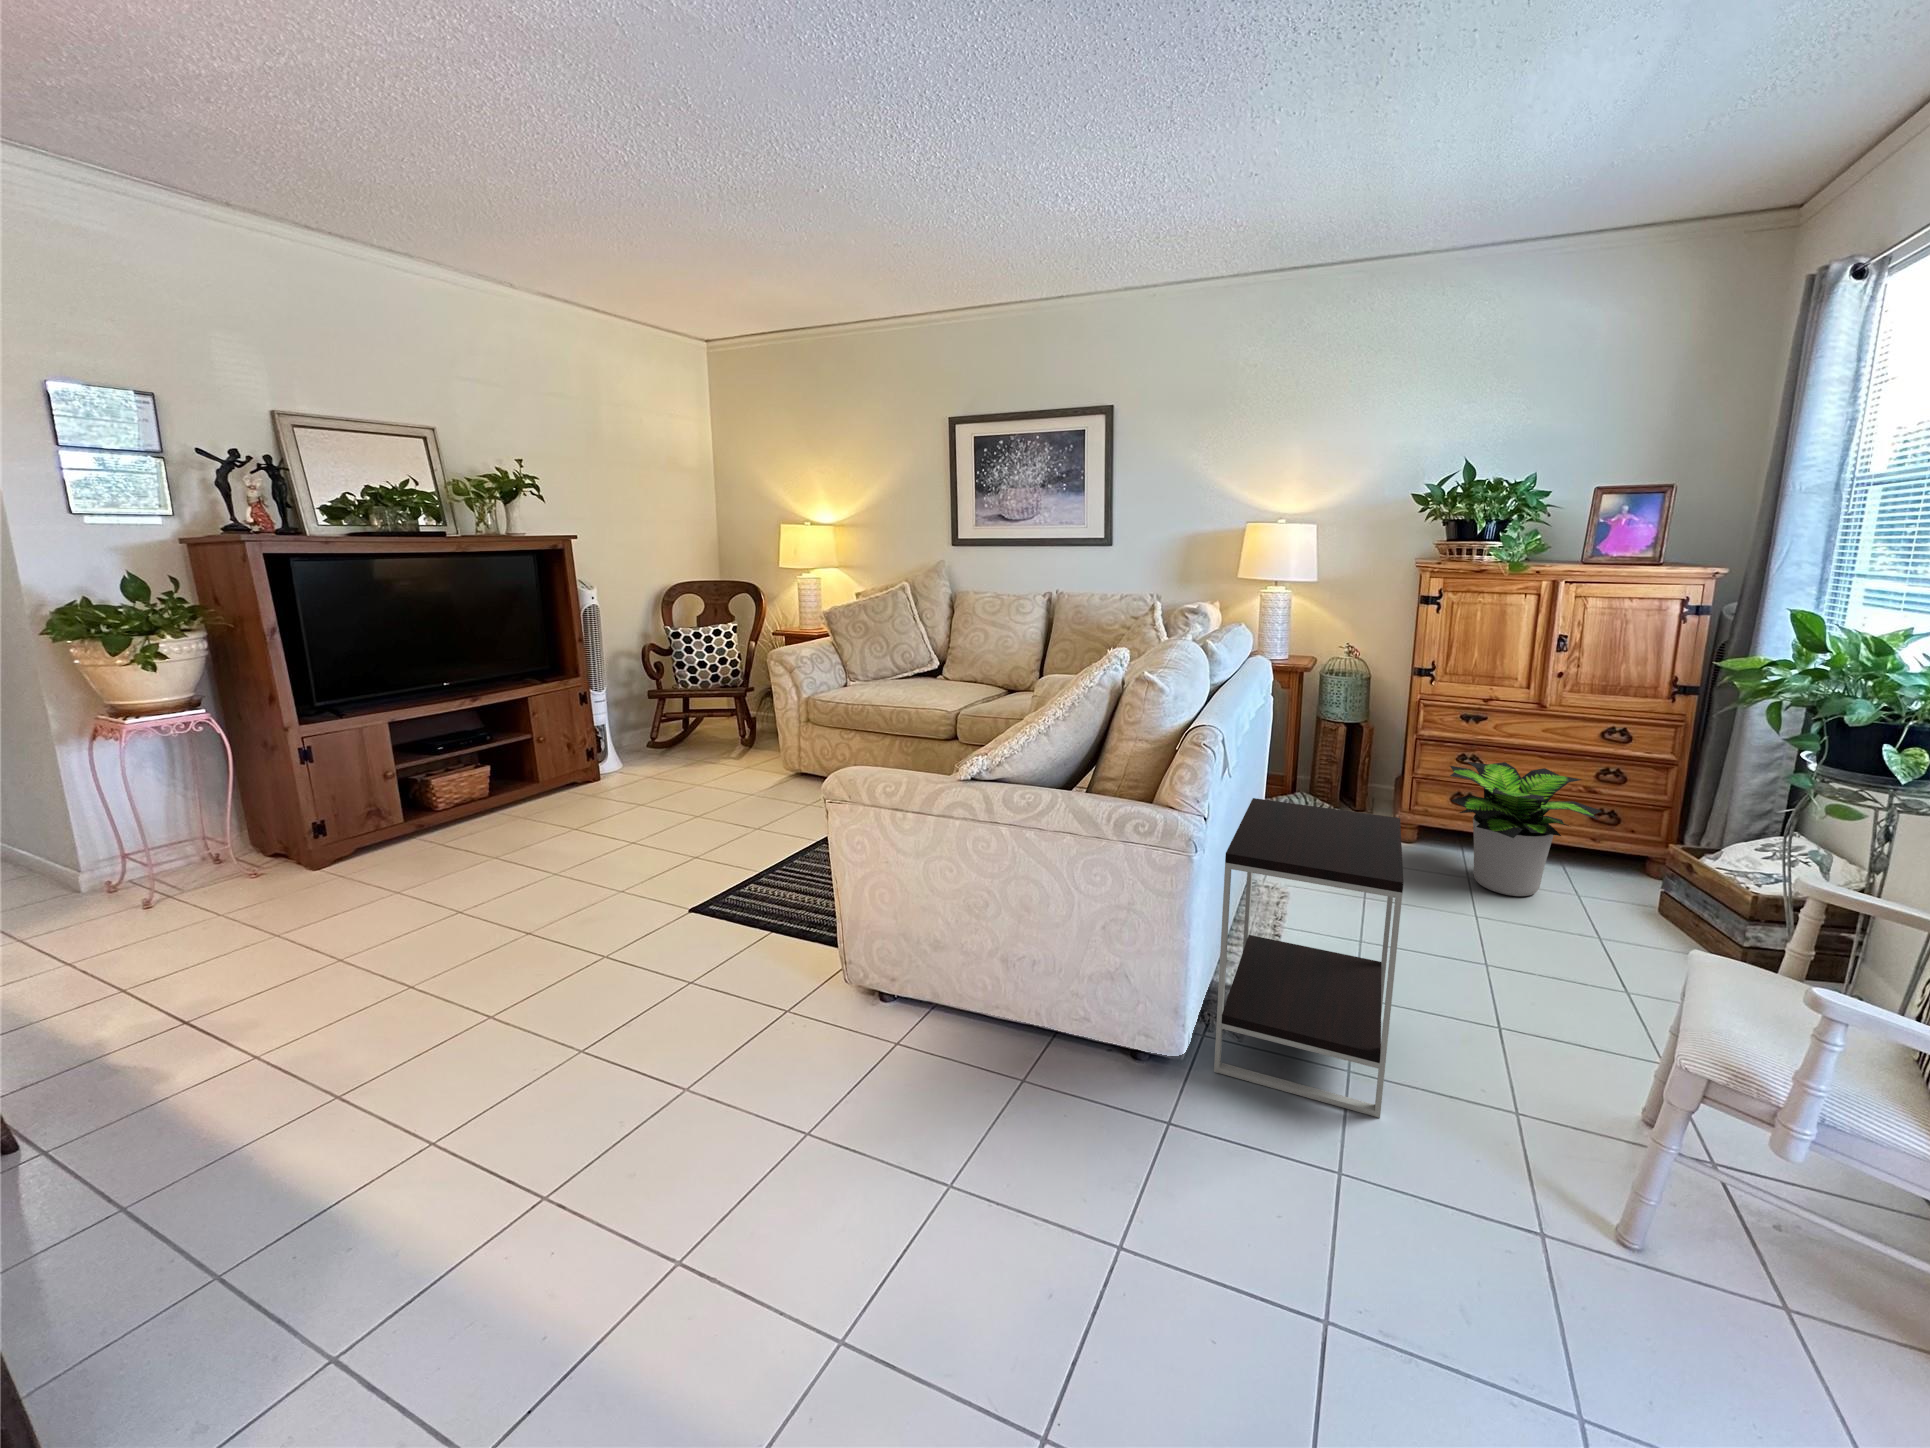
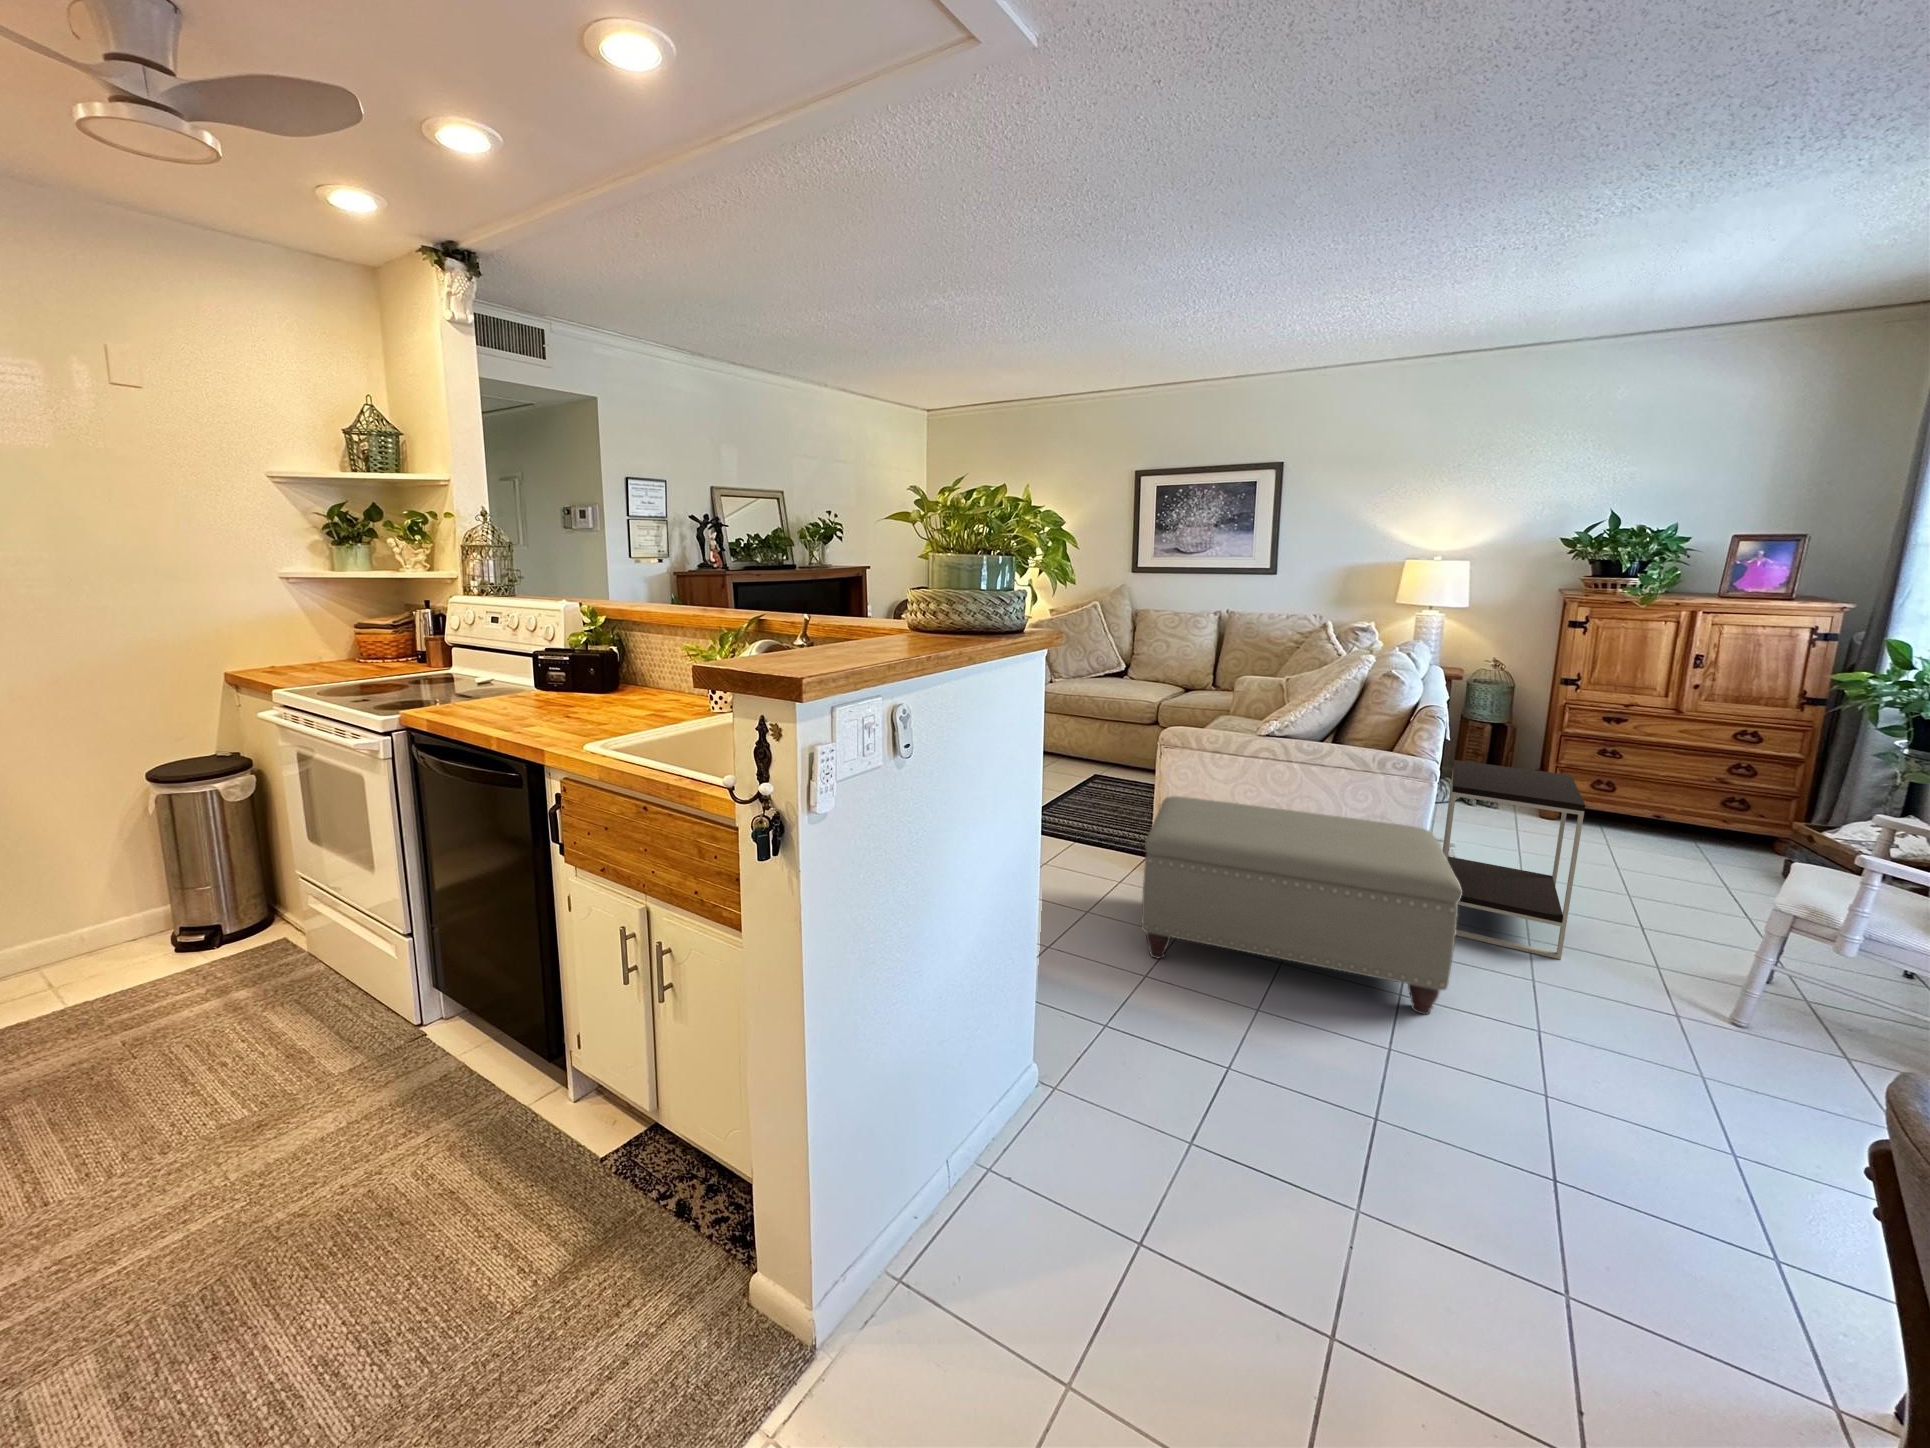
potted plant: present [1450,762,1601,896] -> none [1594,753,1733,858]
ottoman: none [666,889,1187,1309] -> present [1142,796,1462,1015]

